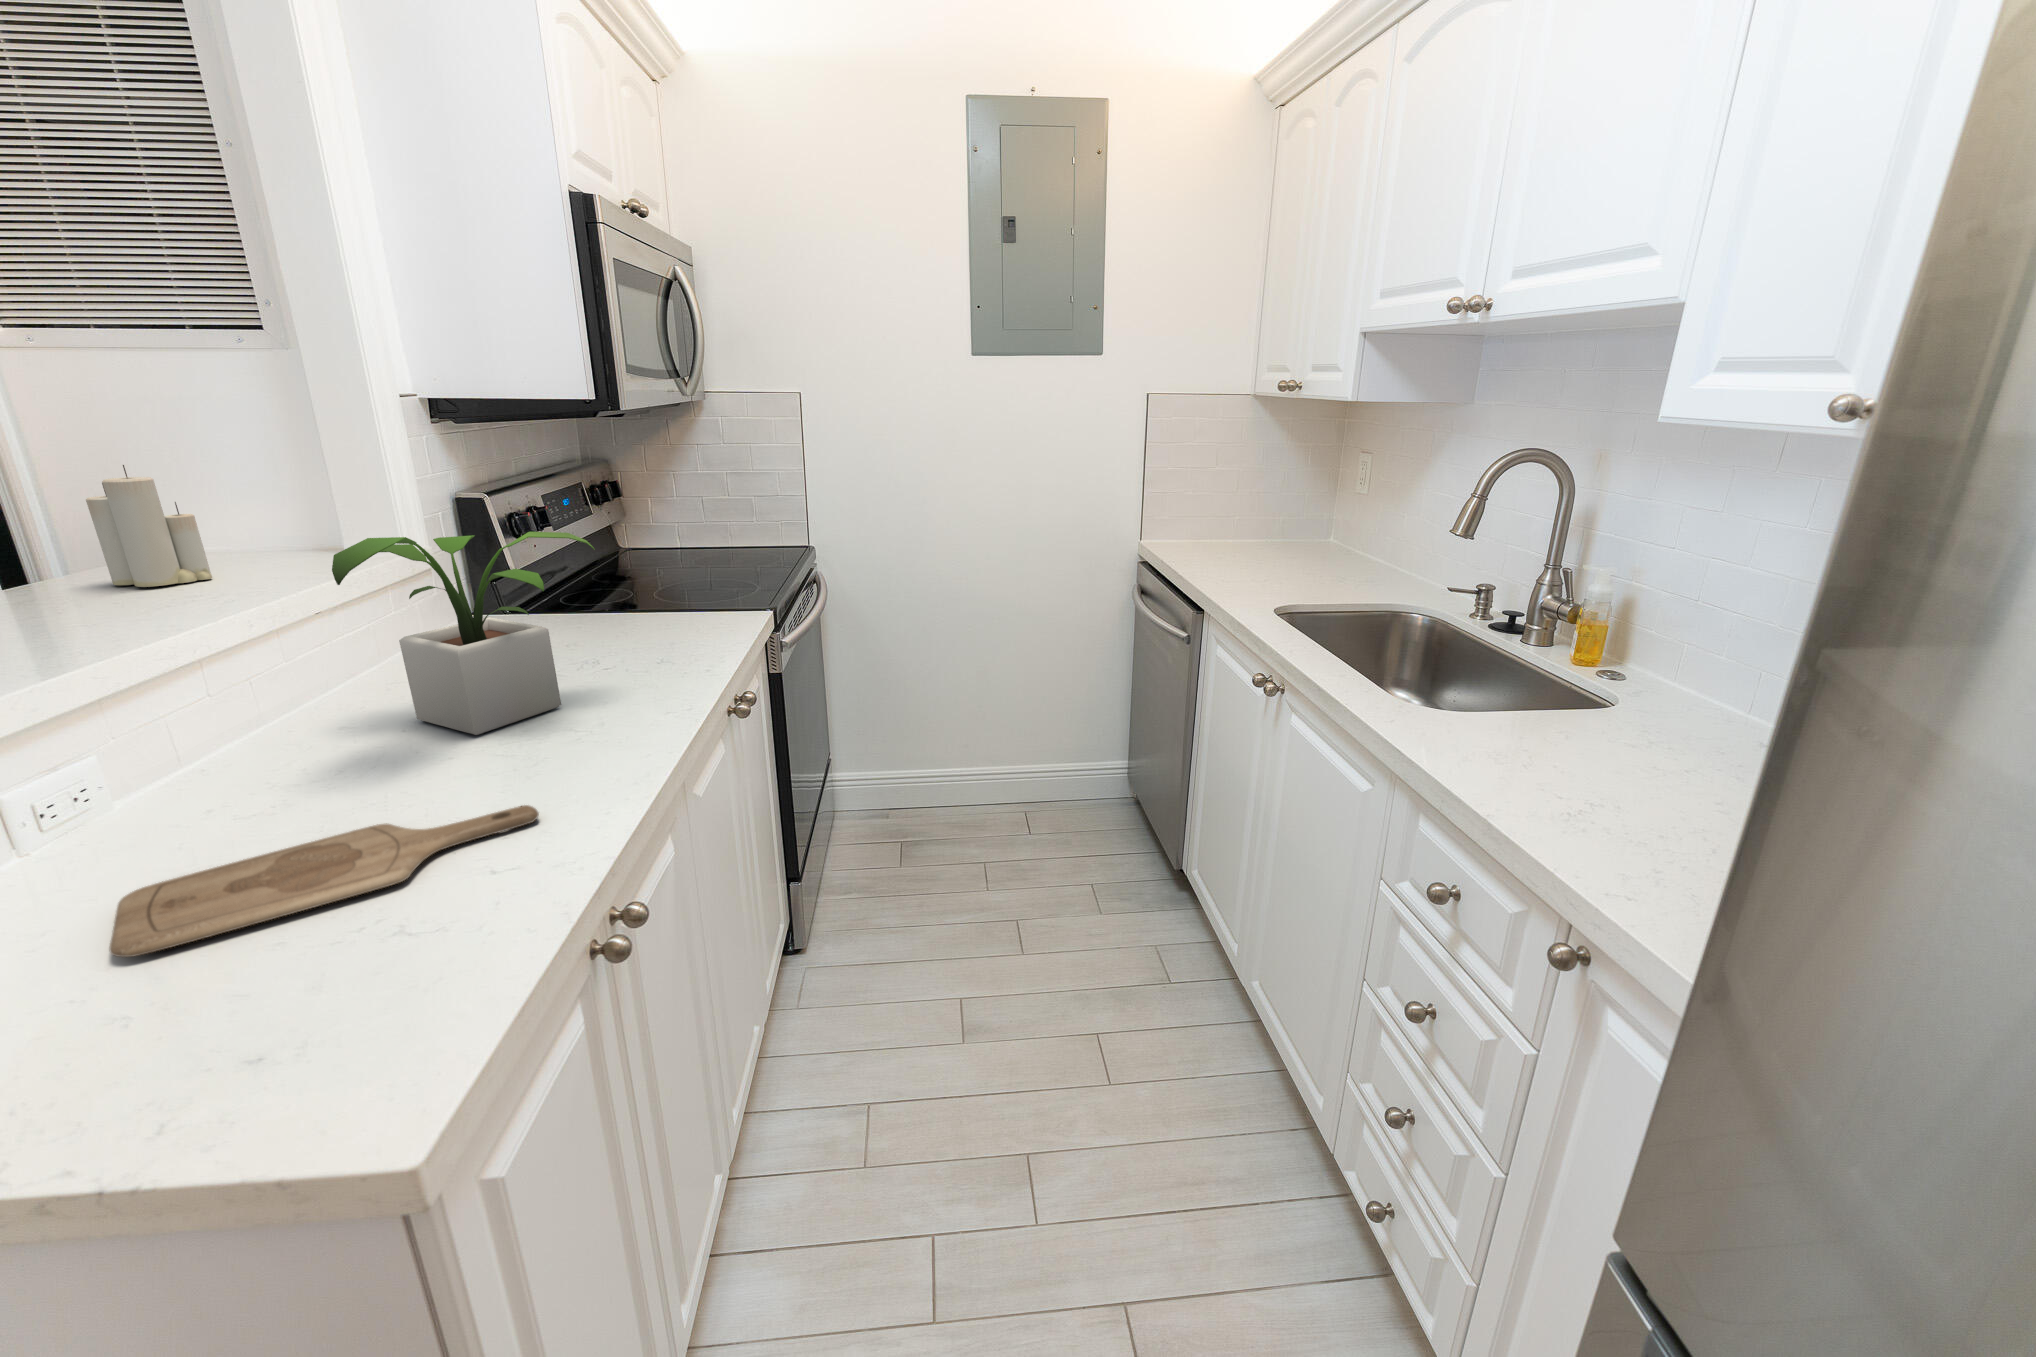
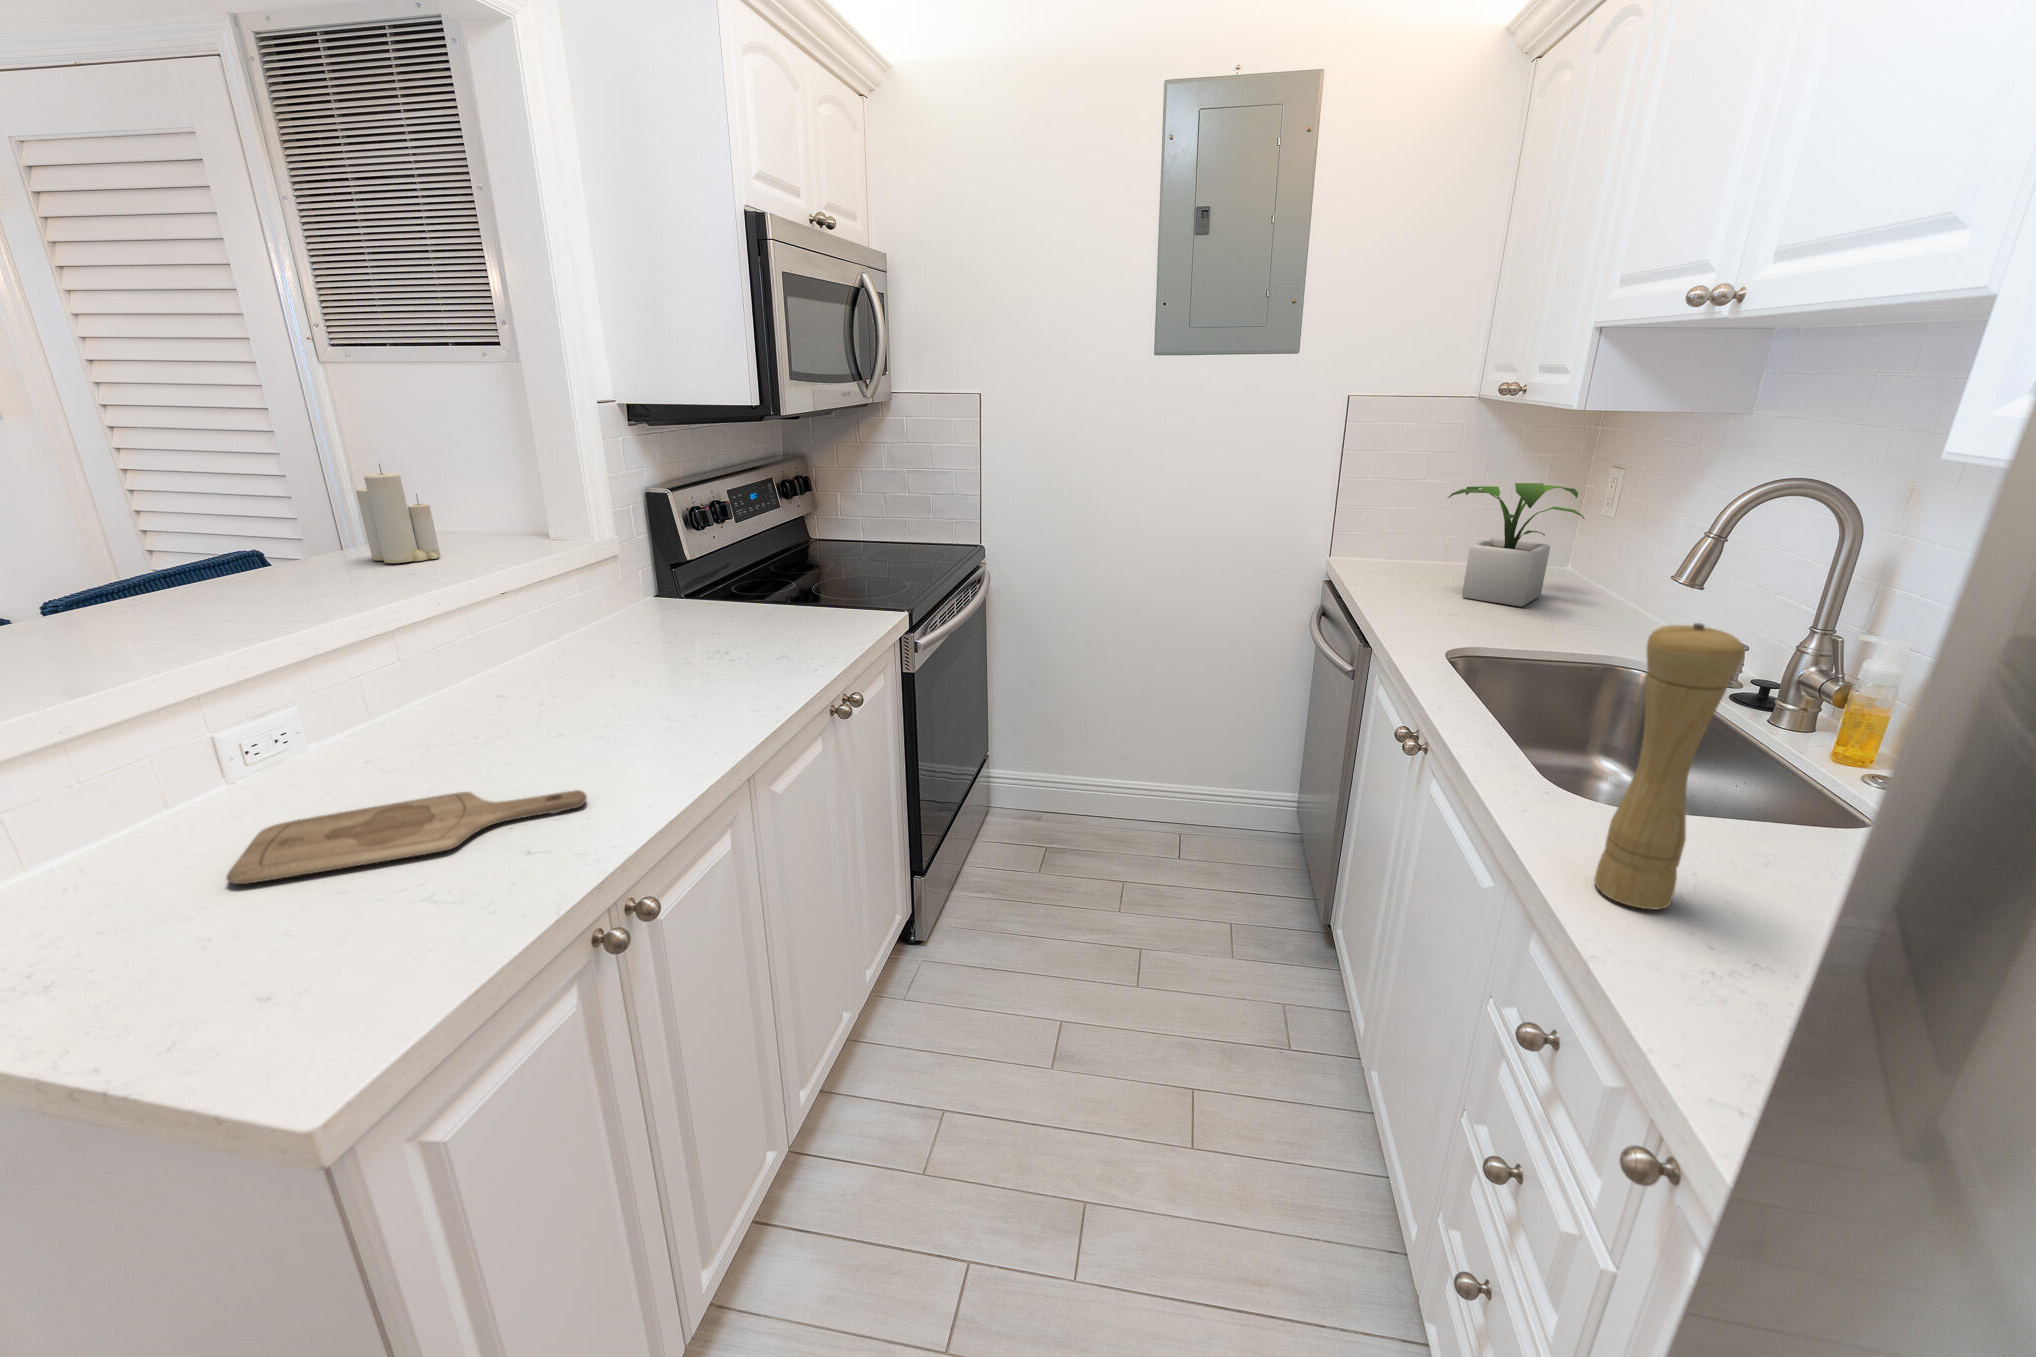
potted plant: present [332,532,594,735] -> present [1448,483,1585,607]
pepper mill: none [1469,547,1568,775] -> present [1594,623,1744,910]

